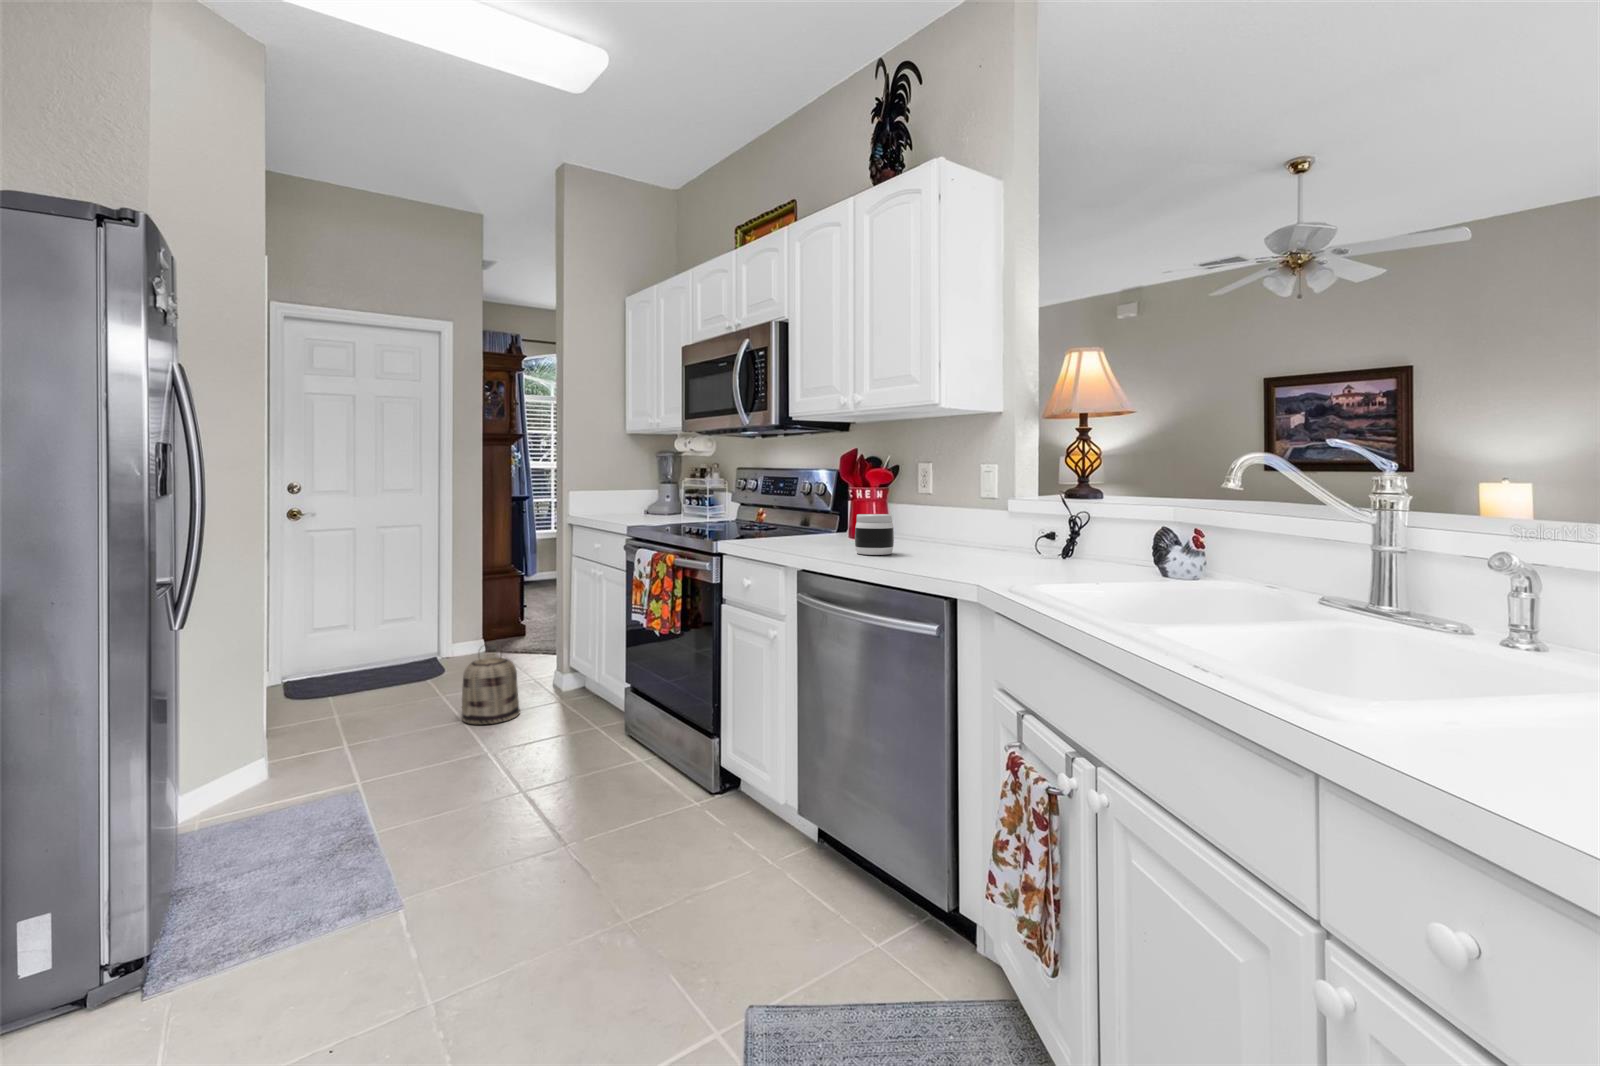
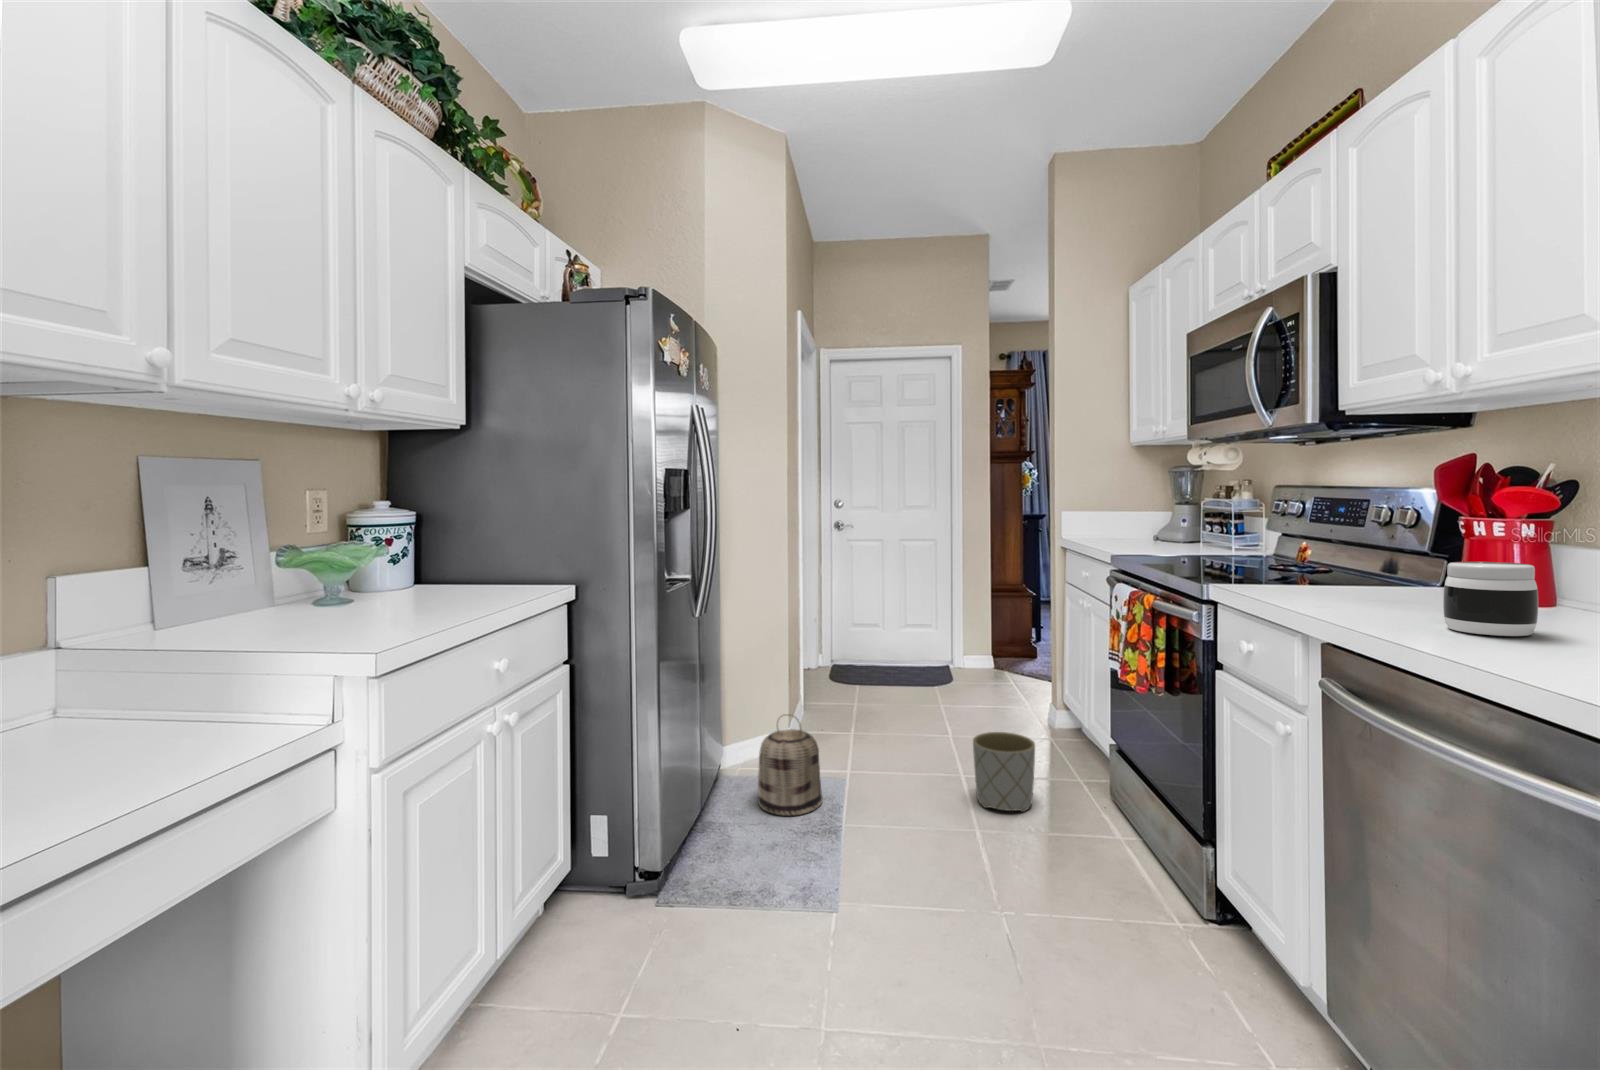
basket: present [462,644,520,725] -> present [758,715,823,816]
planter: none [508,696,568,770] -> present [973,732,1035,812]

